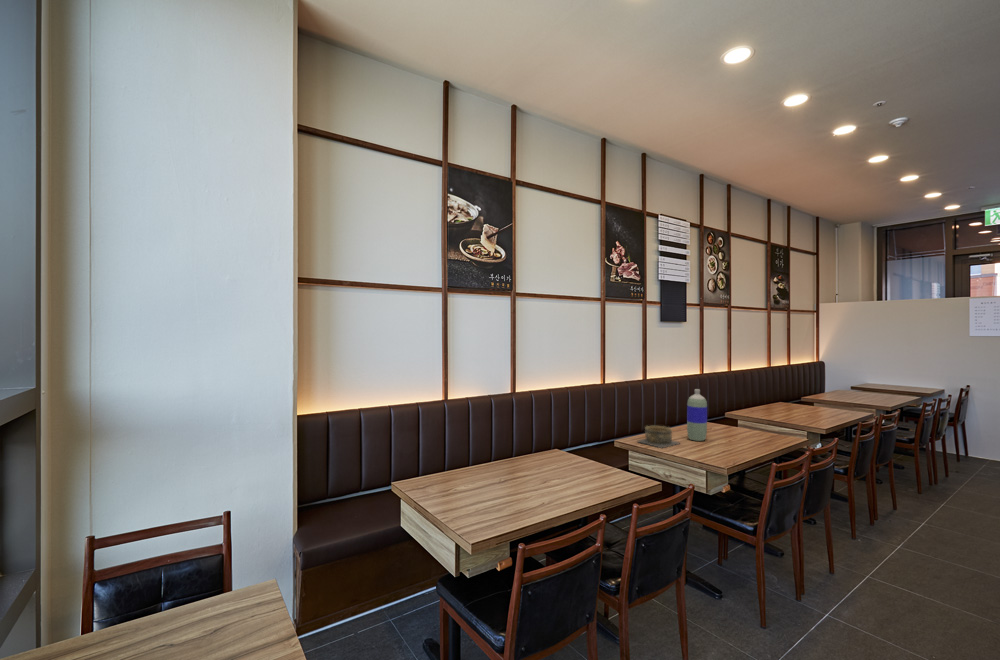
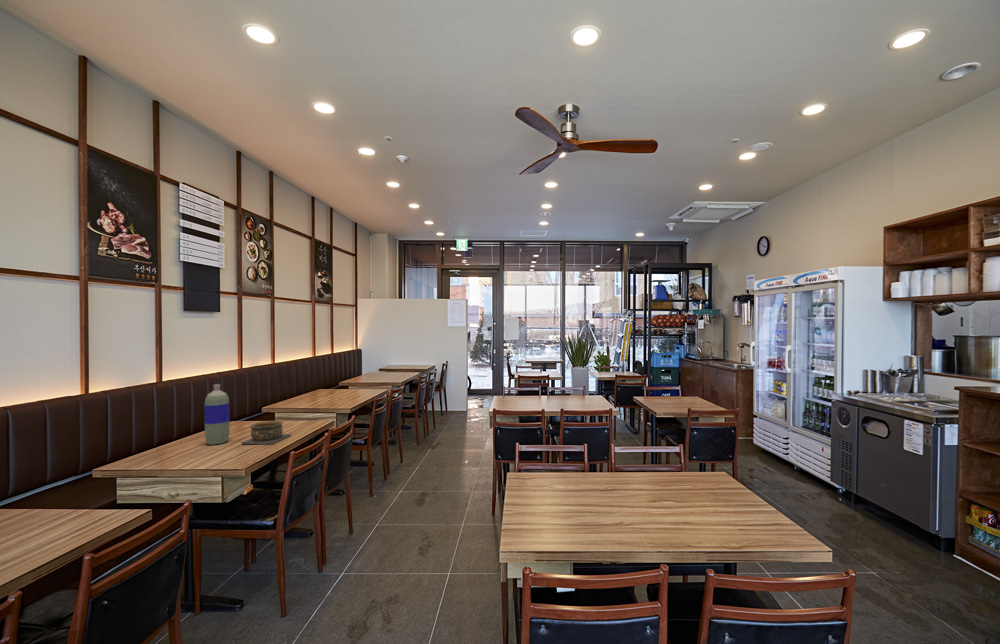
bowl: present [638,426,679,448] -> present [242,421,291,444]

